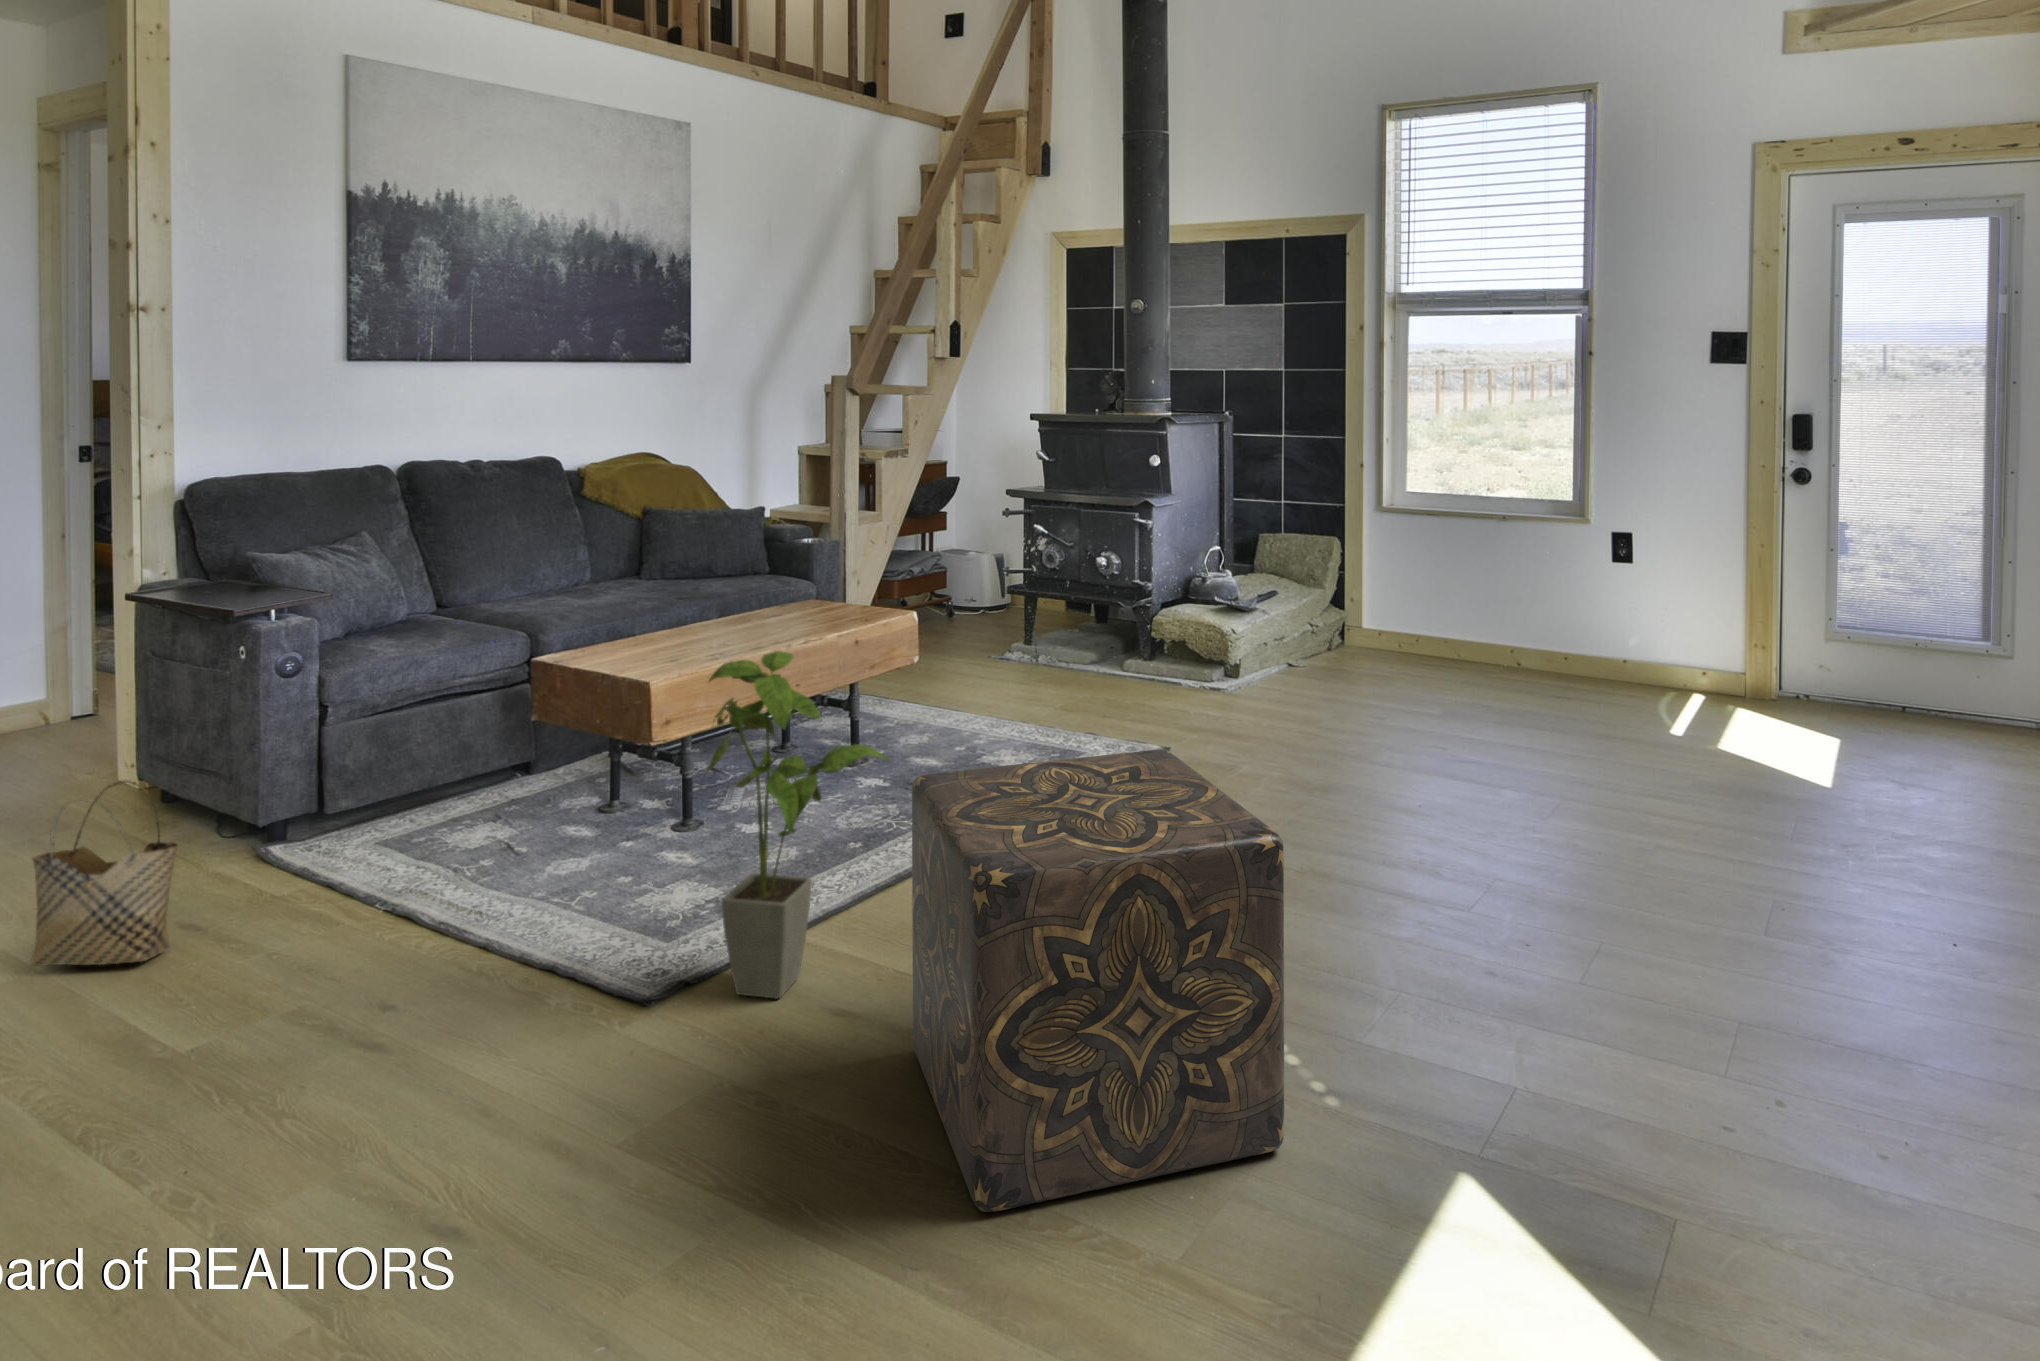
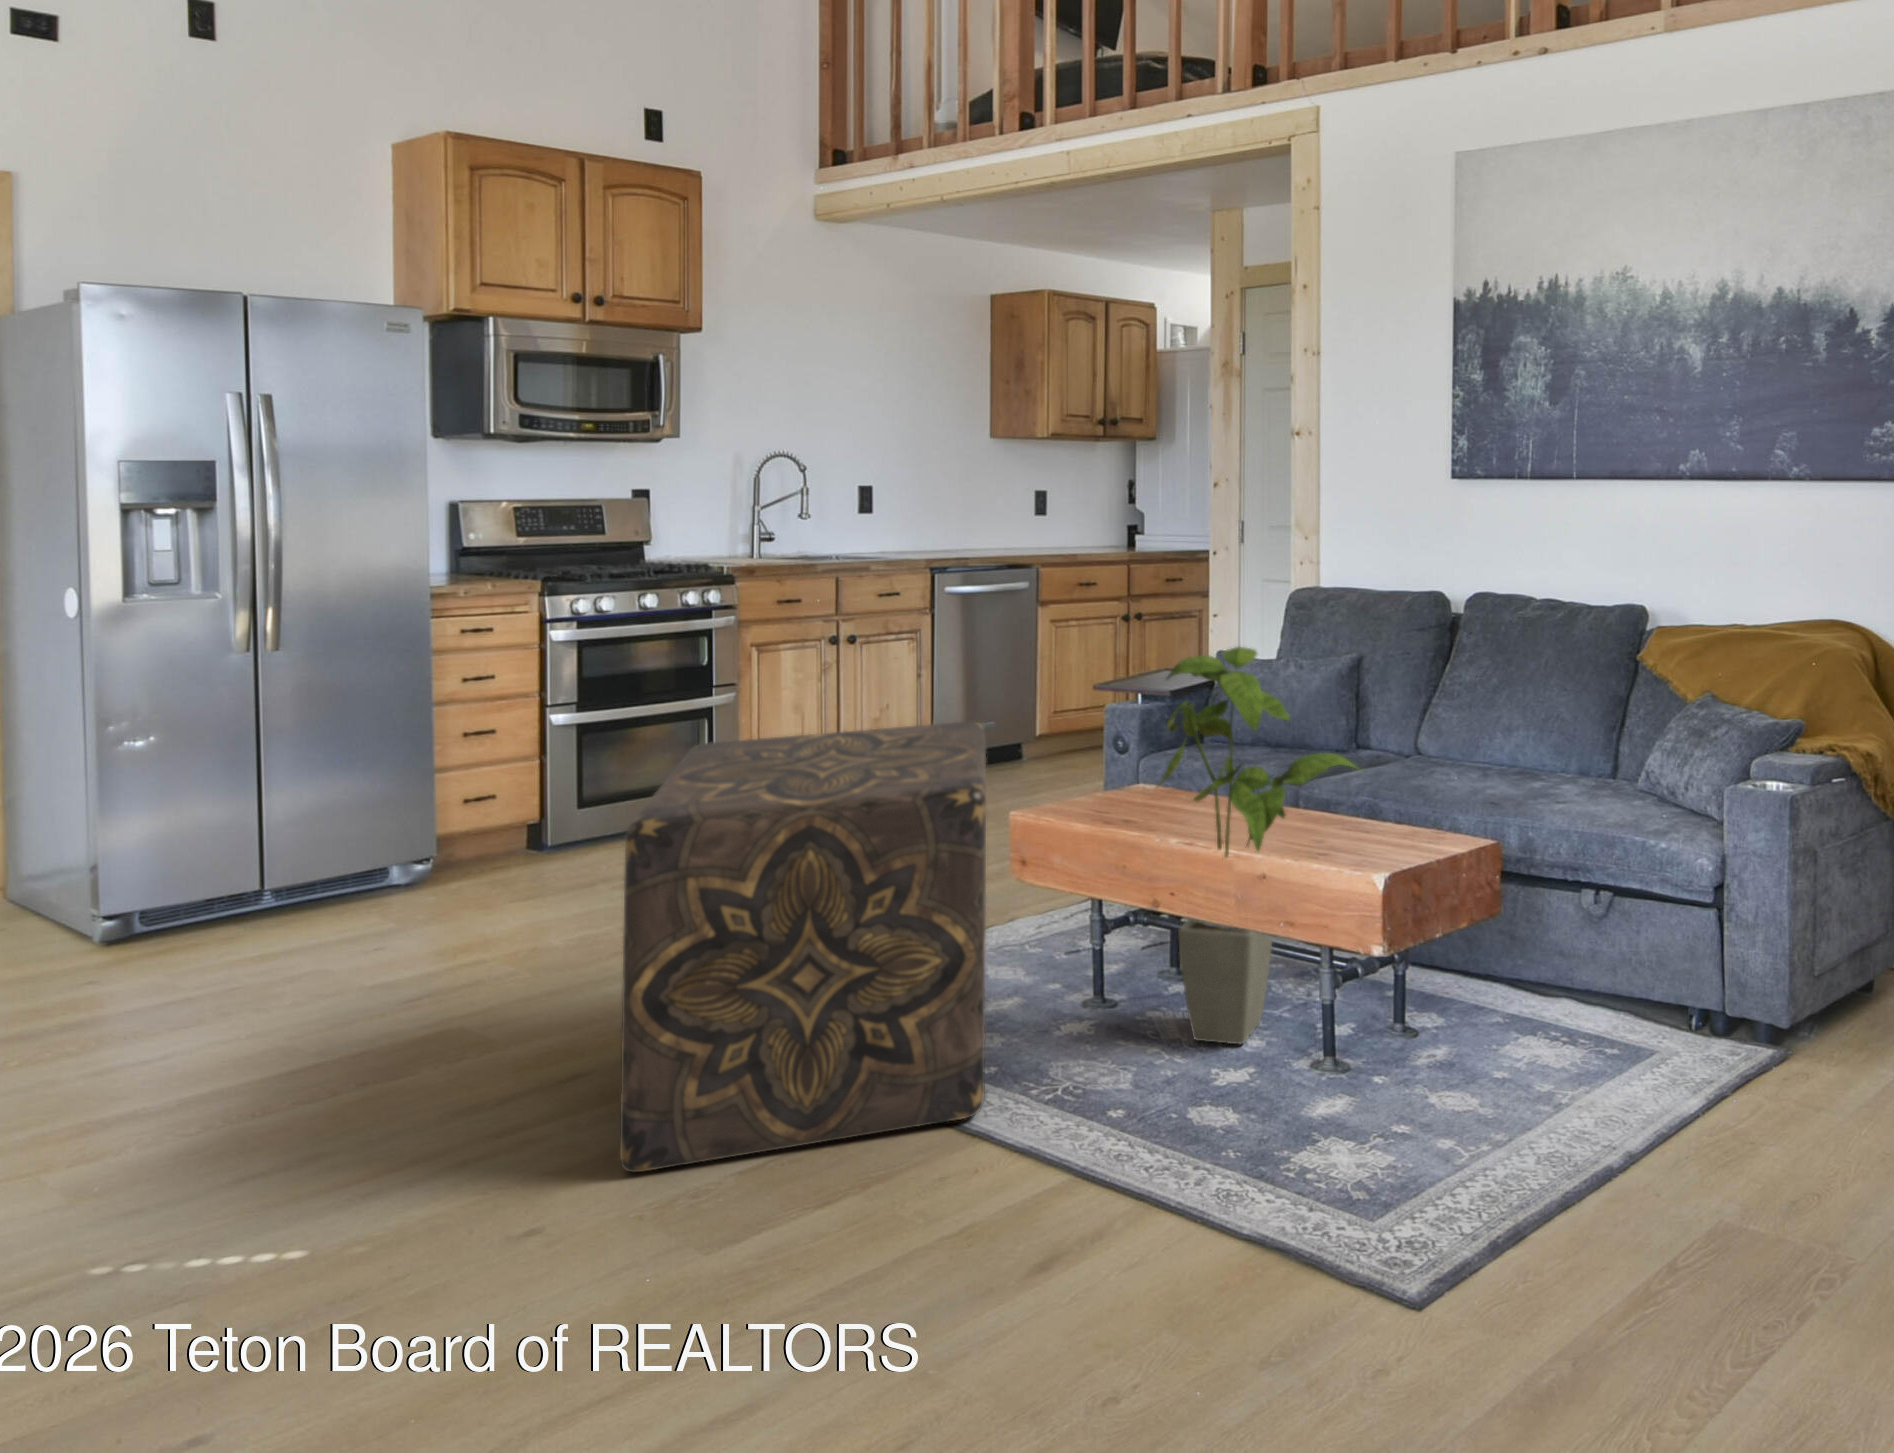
ottoman: present [912,750,1284,1212] -> present [620,721,986,1172]
woven basket: present [30,781,177,966] -> none [402,801,566,1012]

